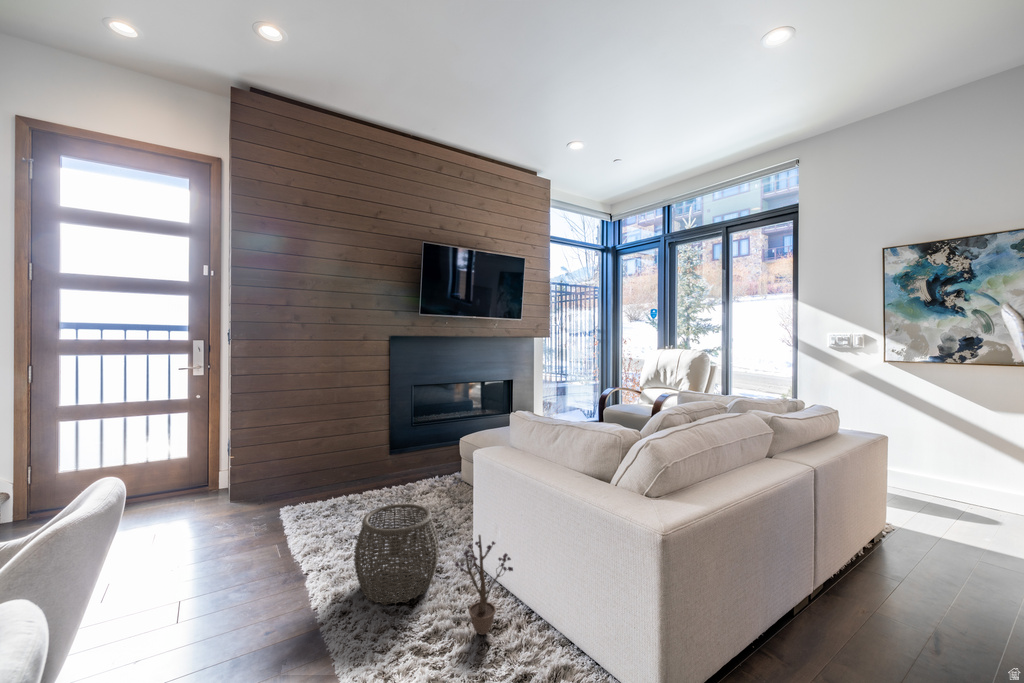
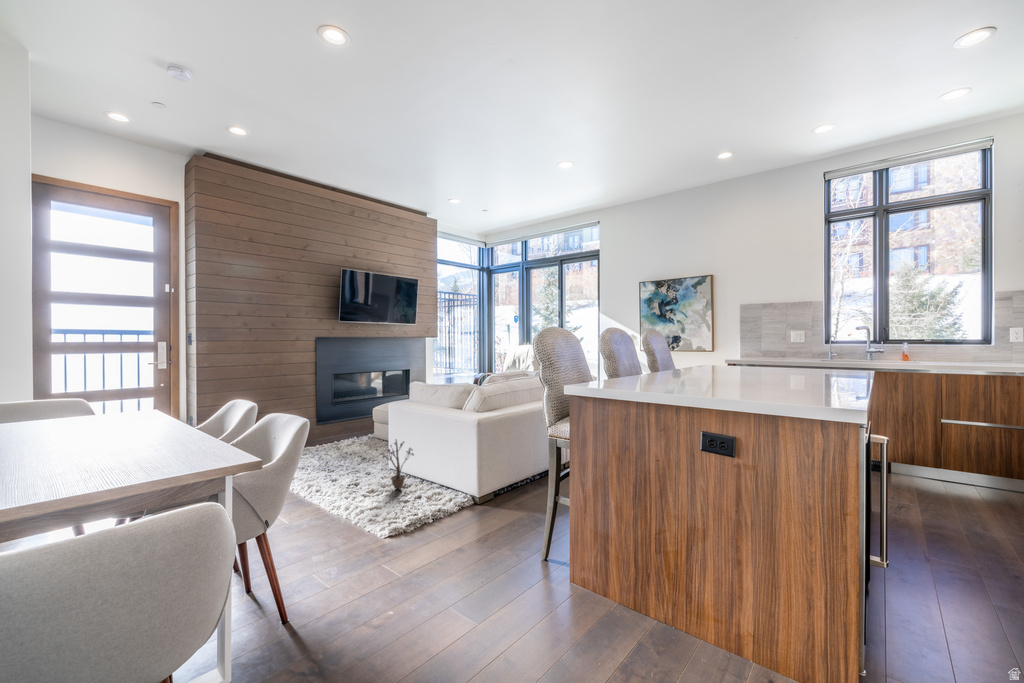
woven basket: present [354,504,440,605] -> none [320,436,370,486]

